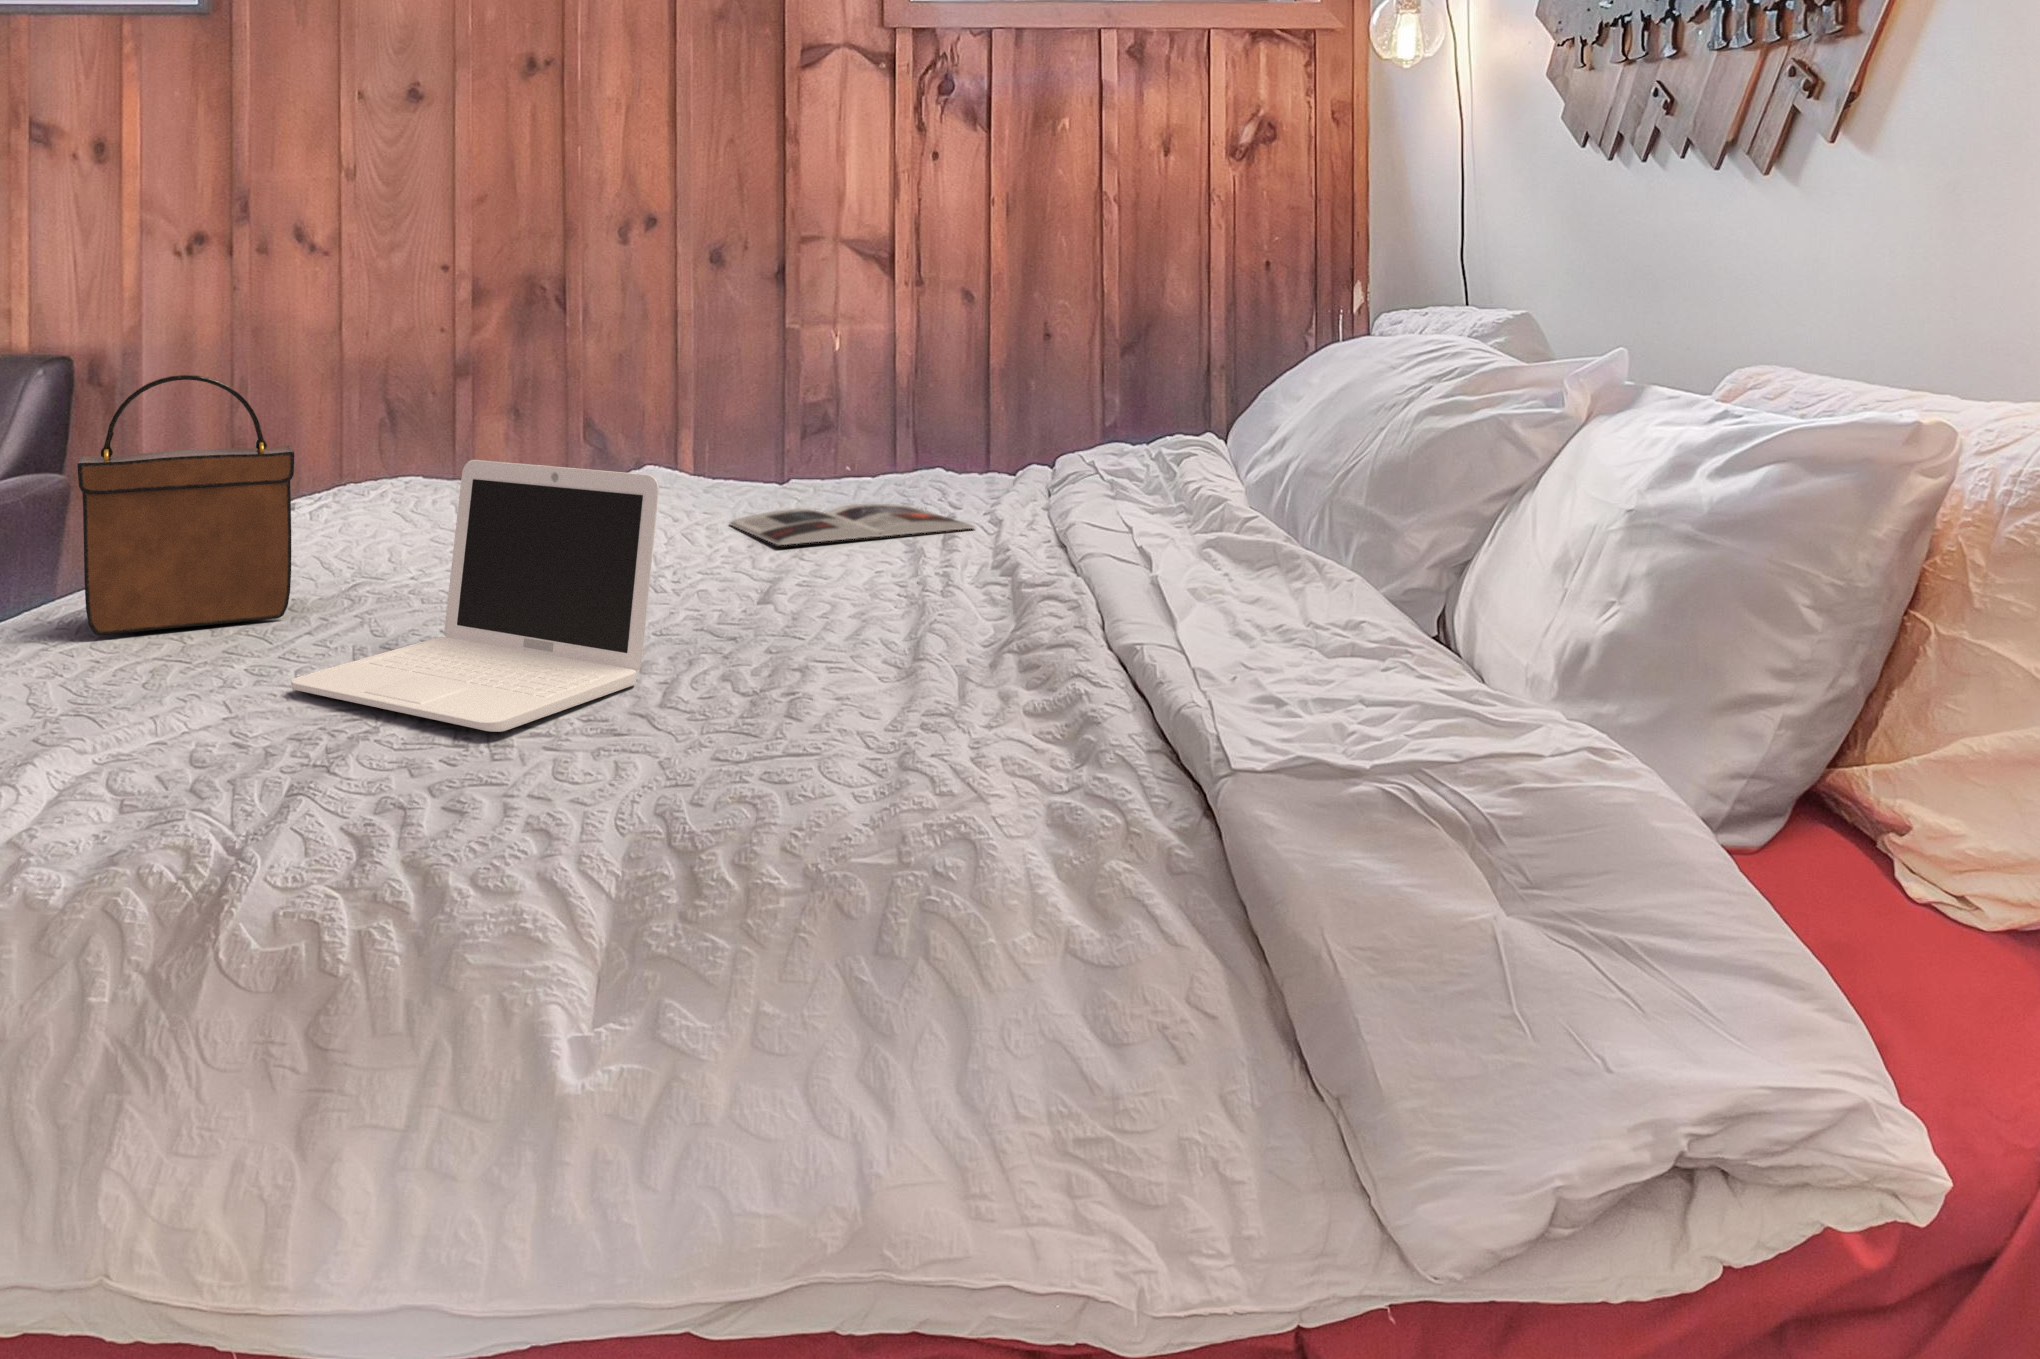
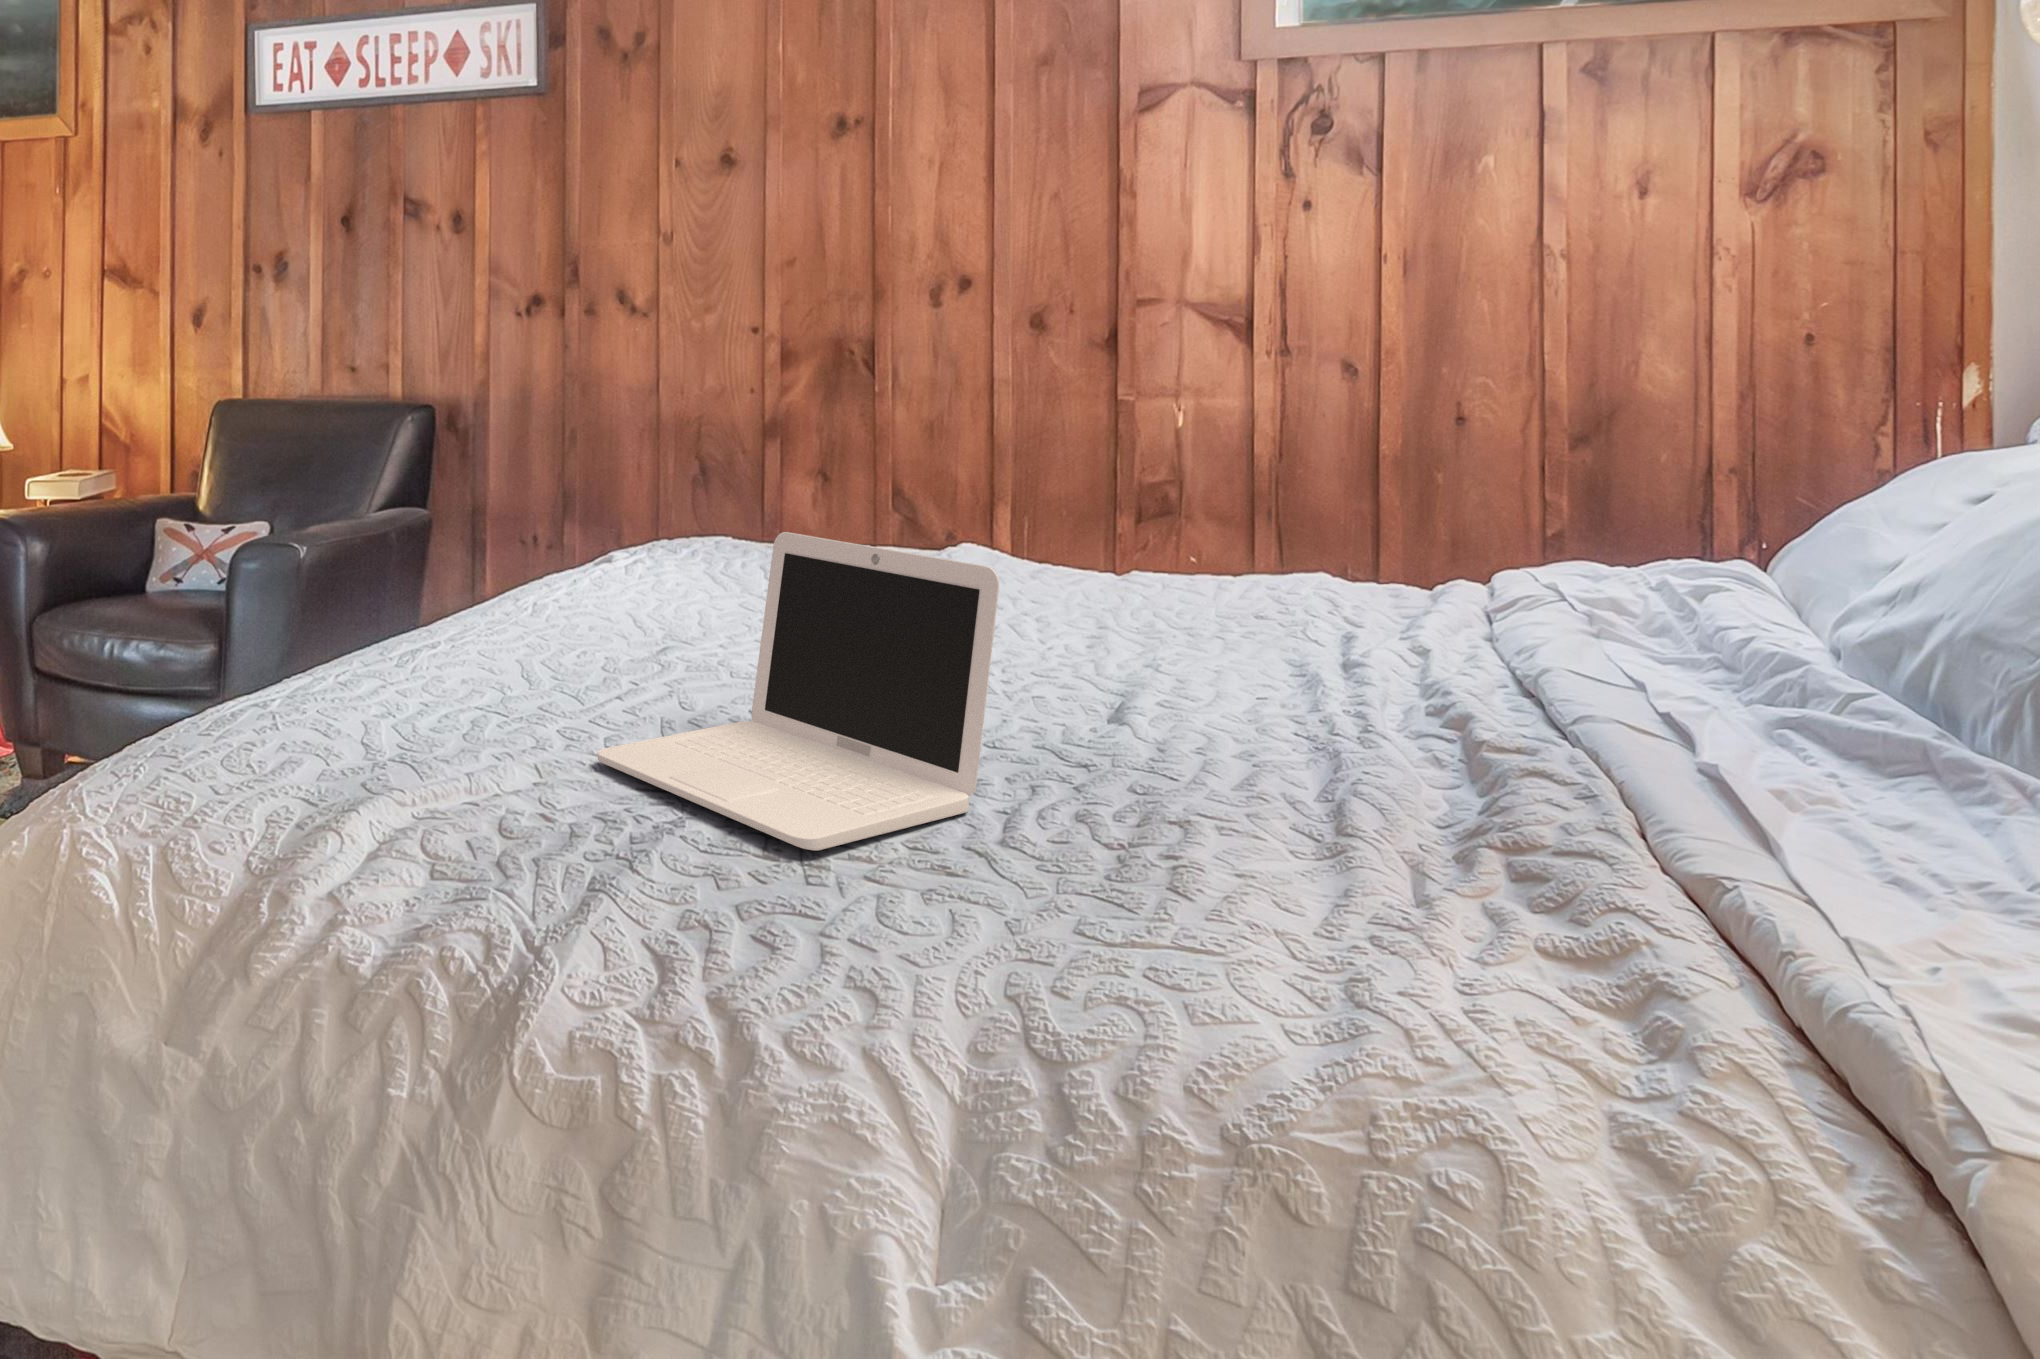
handbag: present [77,374,294,635] -> none [417,428,608,677]
magazine: present [730,504,975,545] -> none [1061,607,1393,654]

